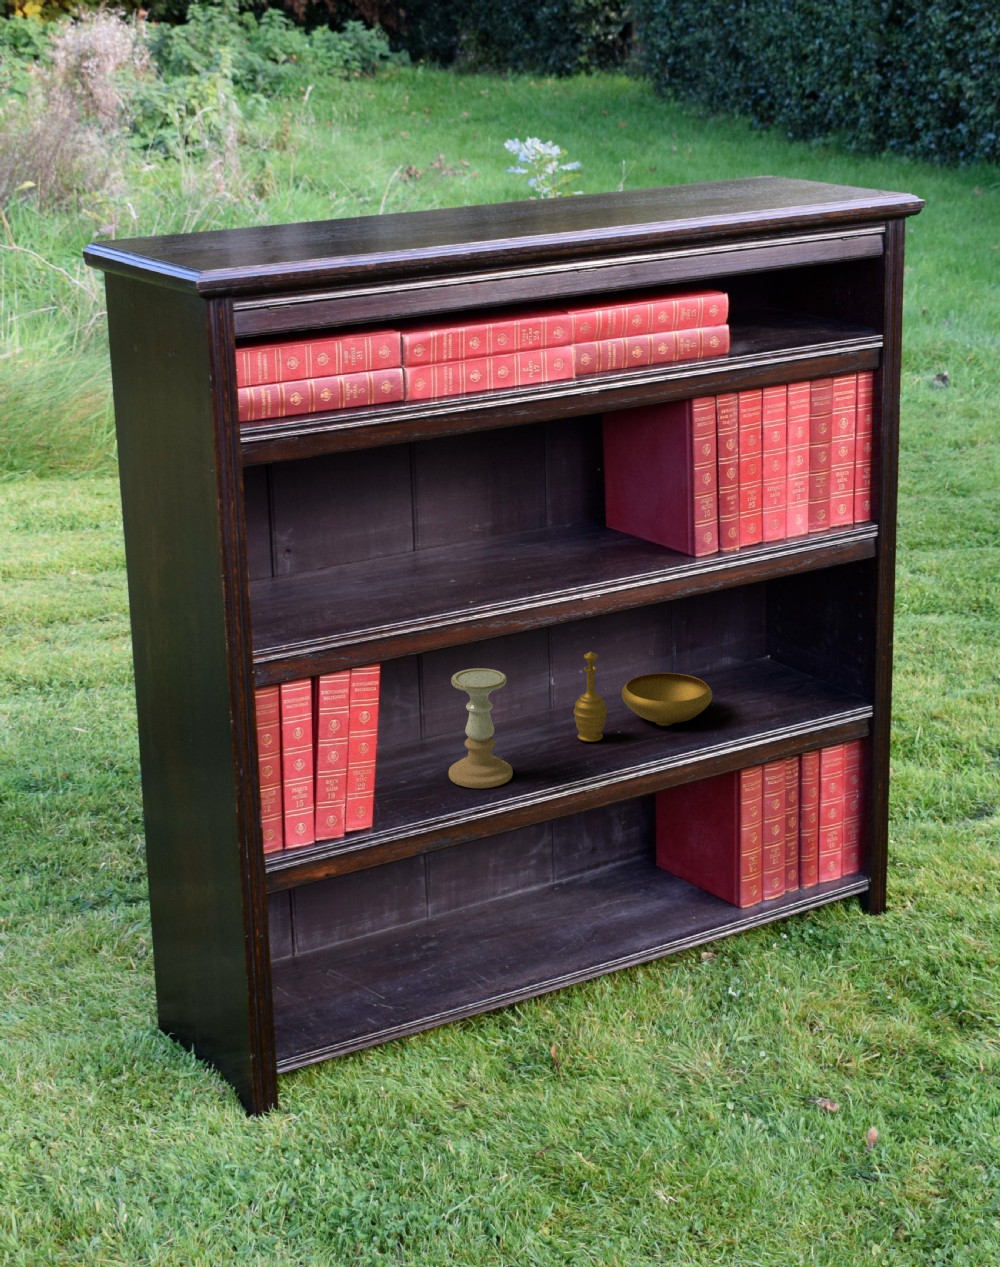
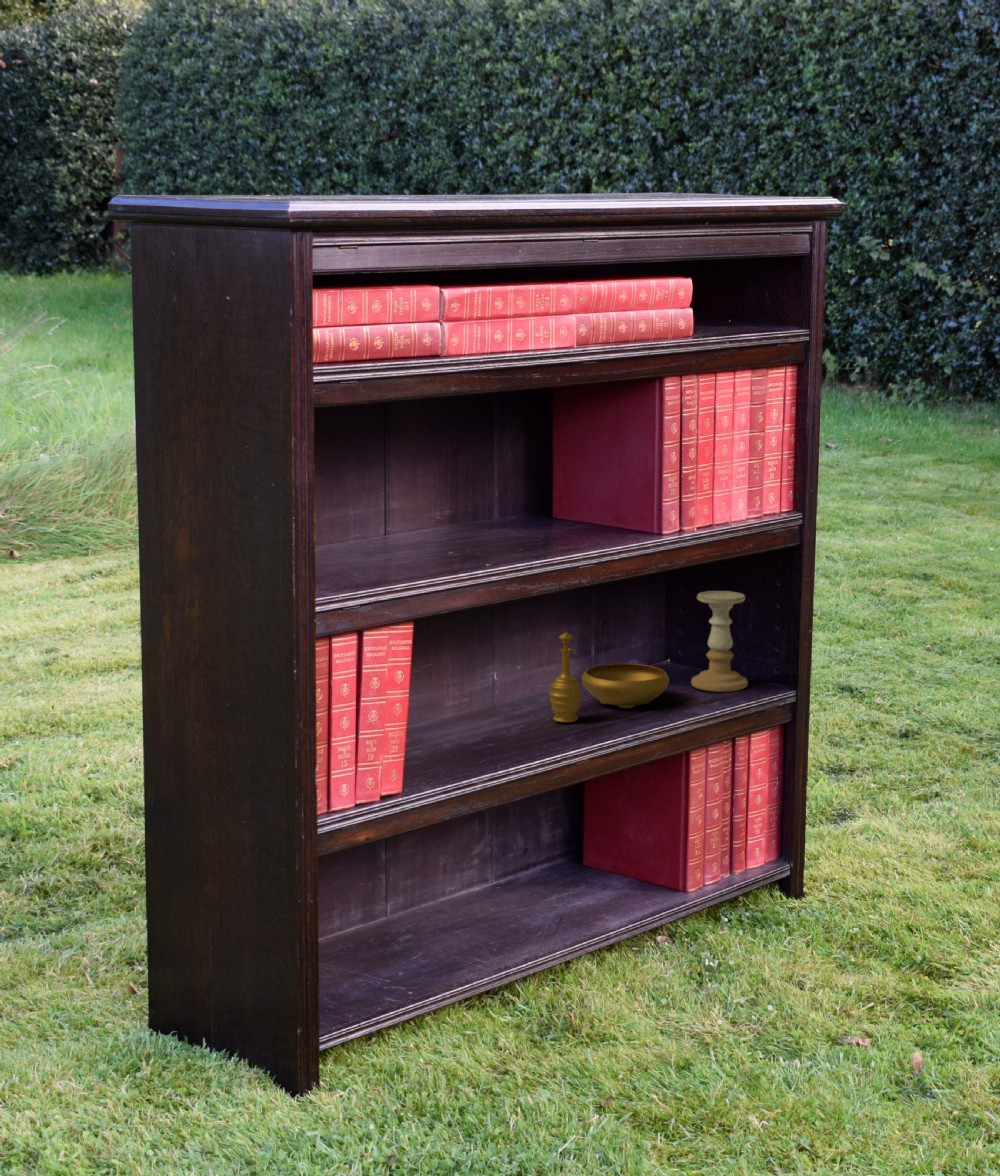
candle holder: present [449,668,513,788] -> present [691,591,748,692]

